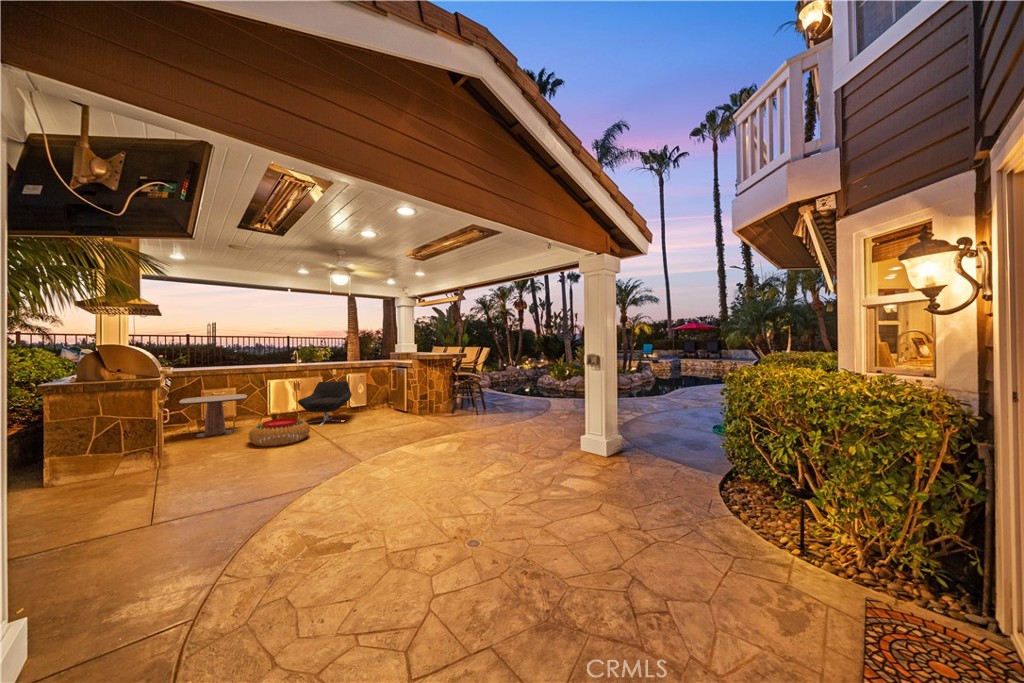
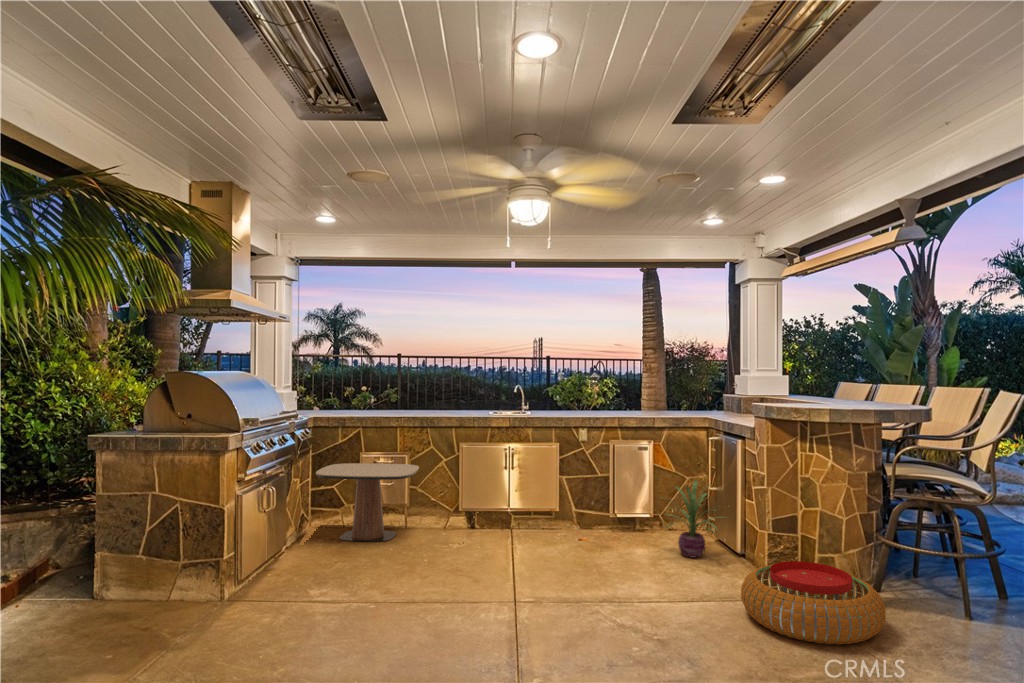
lounge chair: present [298,381,352,426] -> none [497,453,610,559]
decorative plant: none [372,386,403,416] -> present [666,480,717,558]
pouf: present [249,418,310,446] -> present [741,561,886,645]

